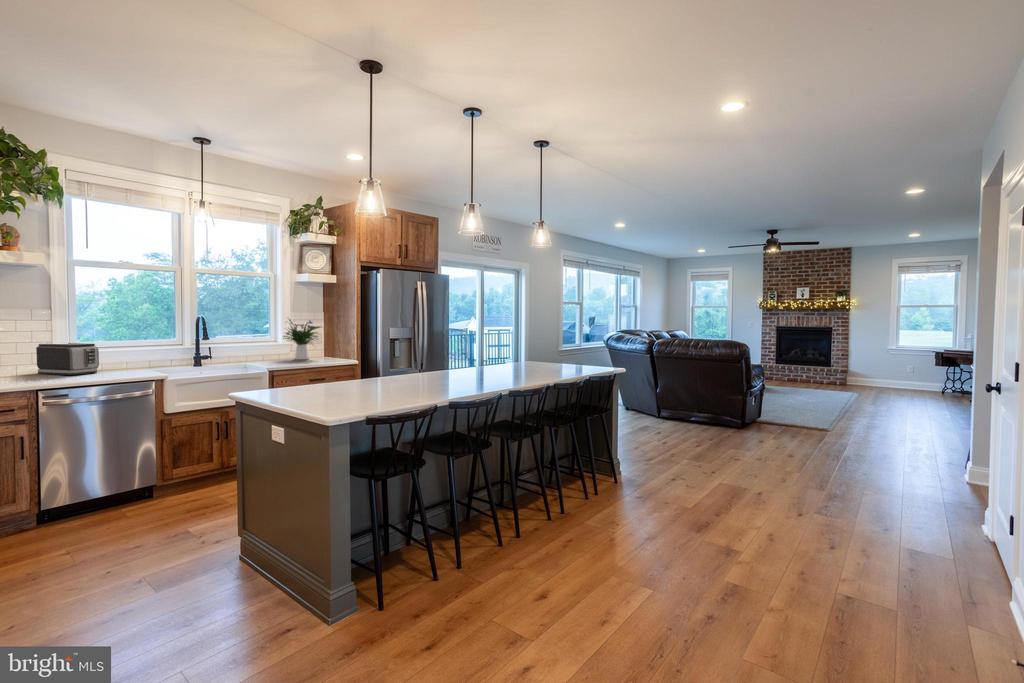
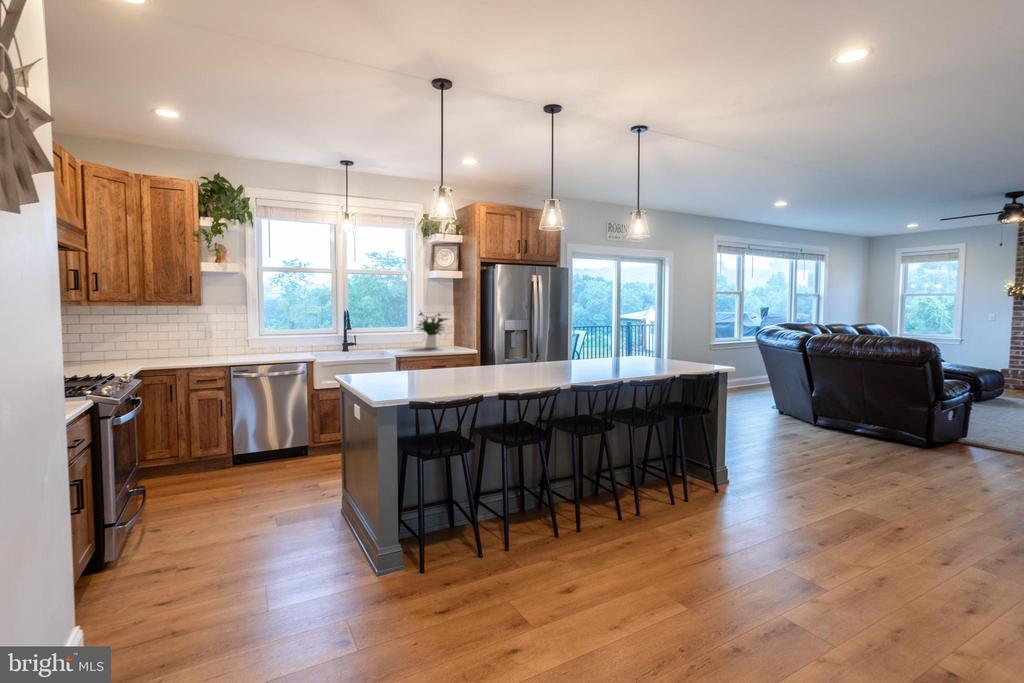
toaster: present [36,343,99,375] -> none [236,331,275,356]

